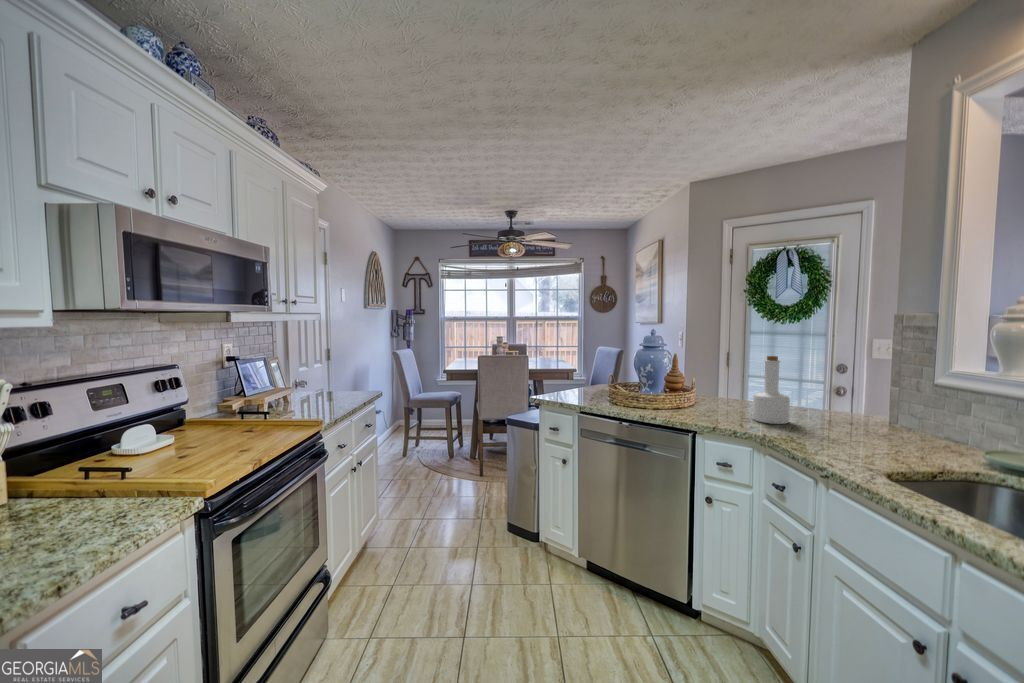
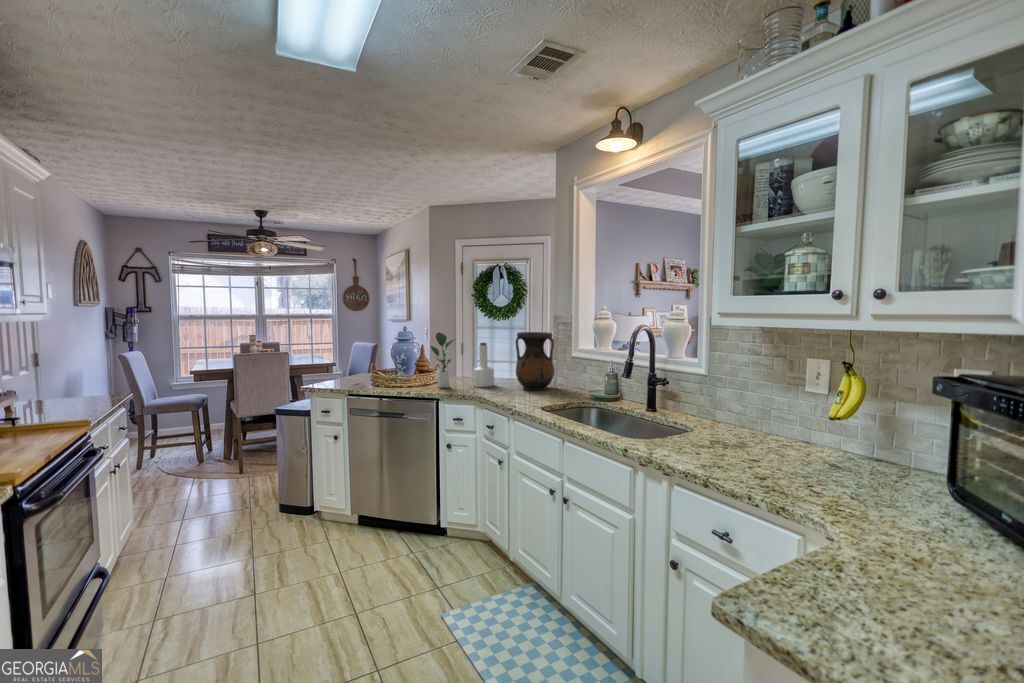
potted plant: none [687,338,728,417] -> present [431,332,454,388]
vase: none [834,342,923,444] -> present [515,332,554,390]

